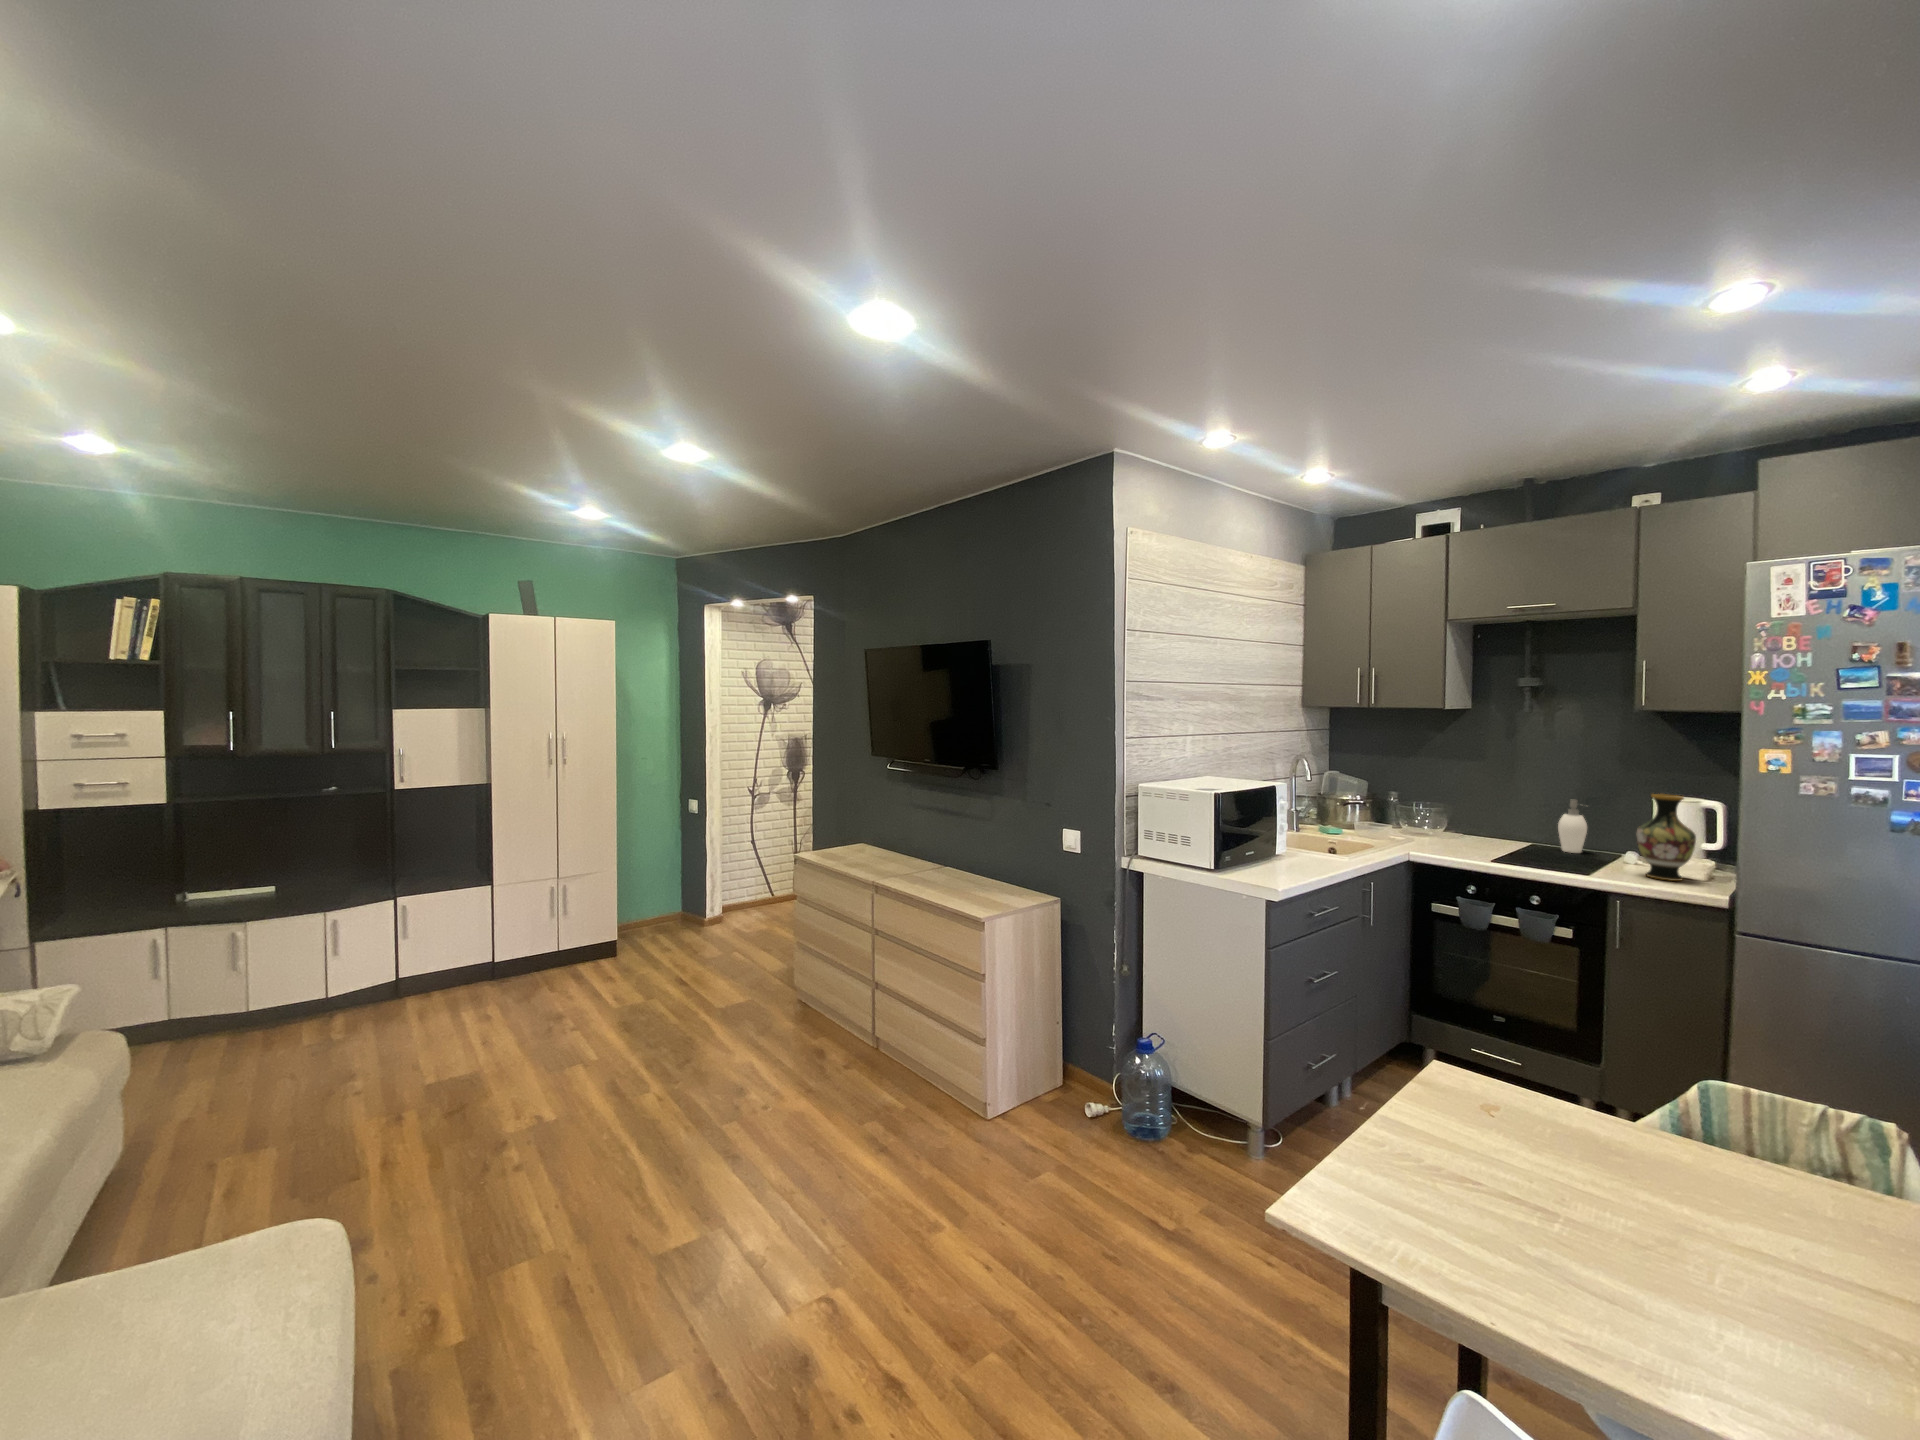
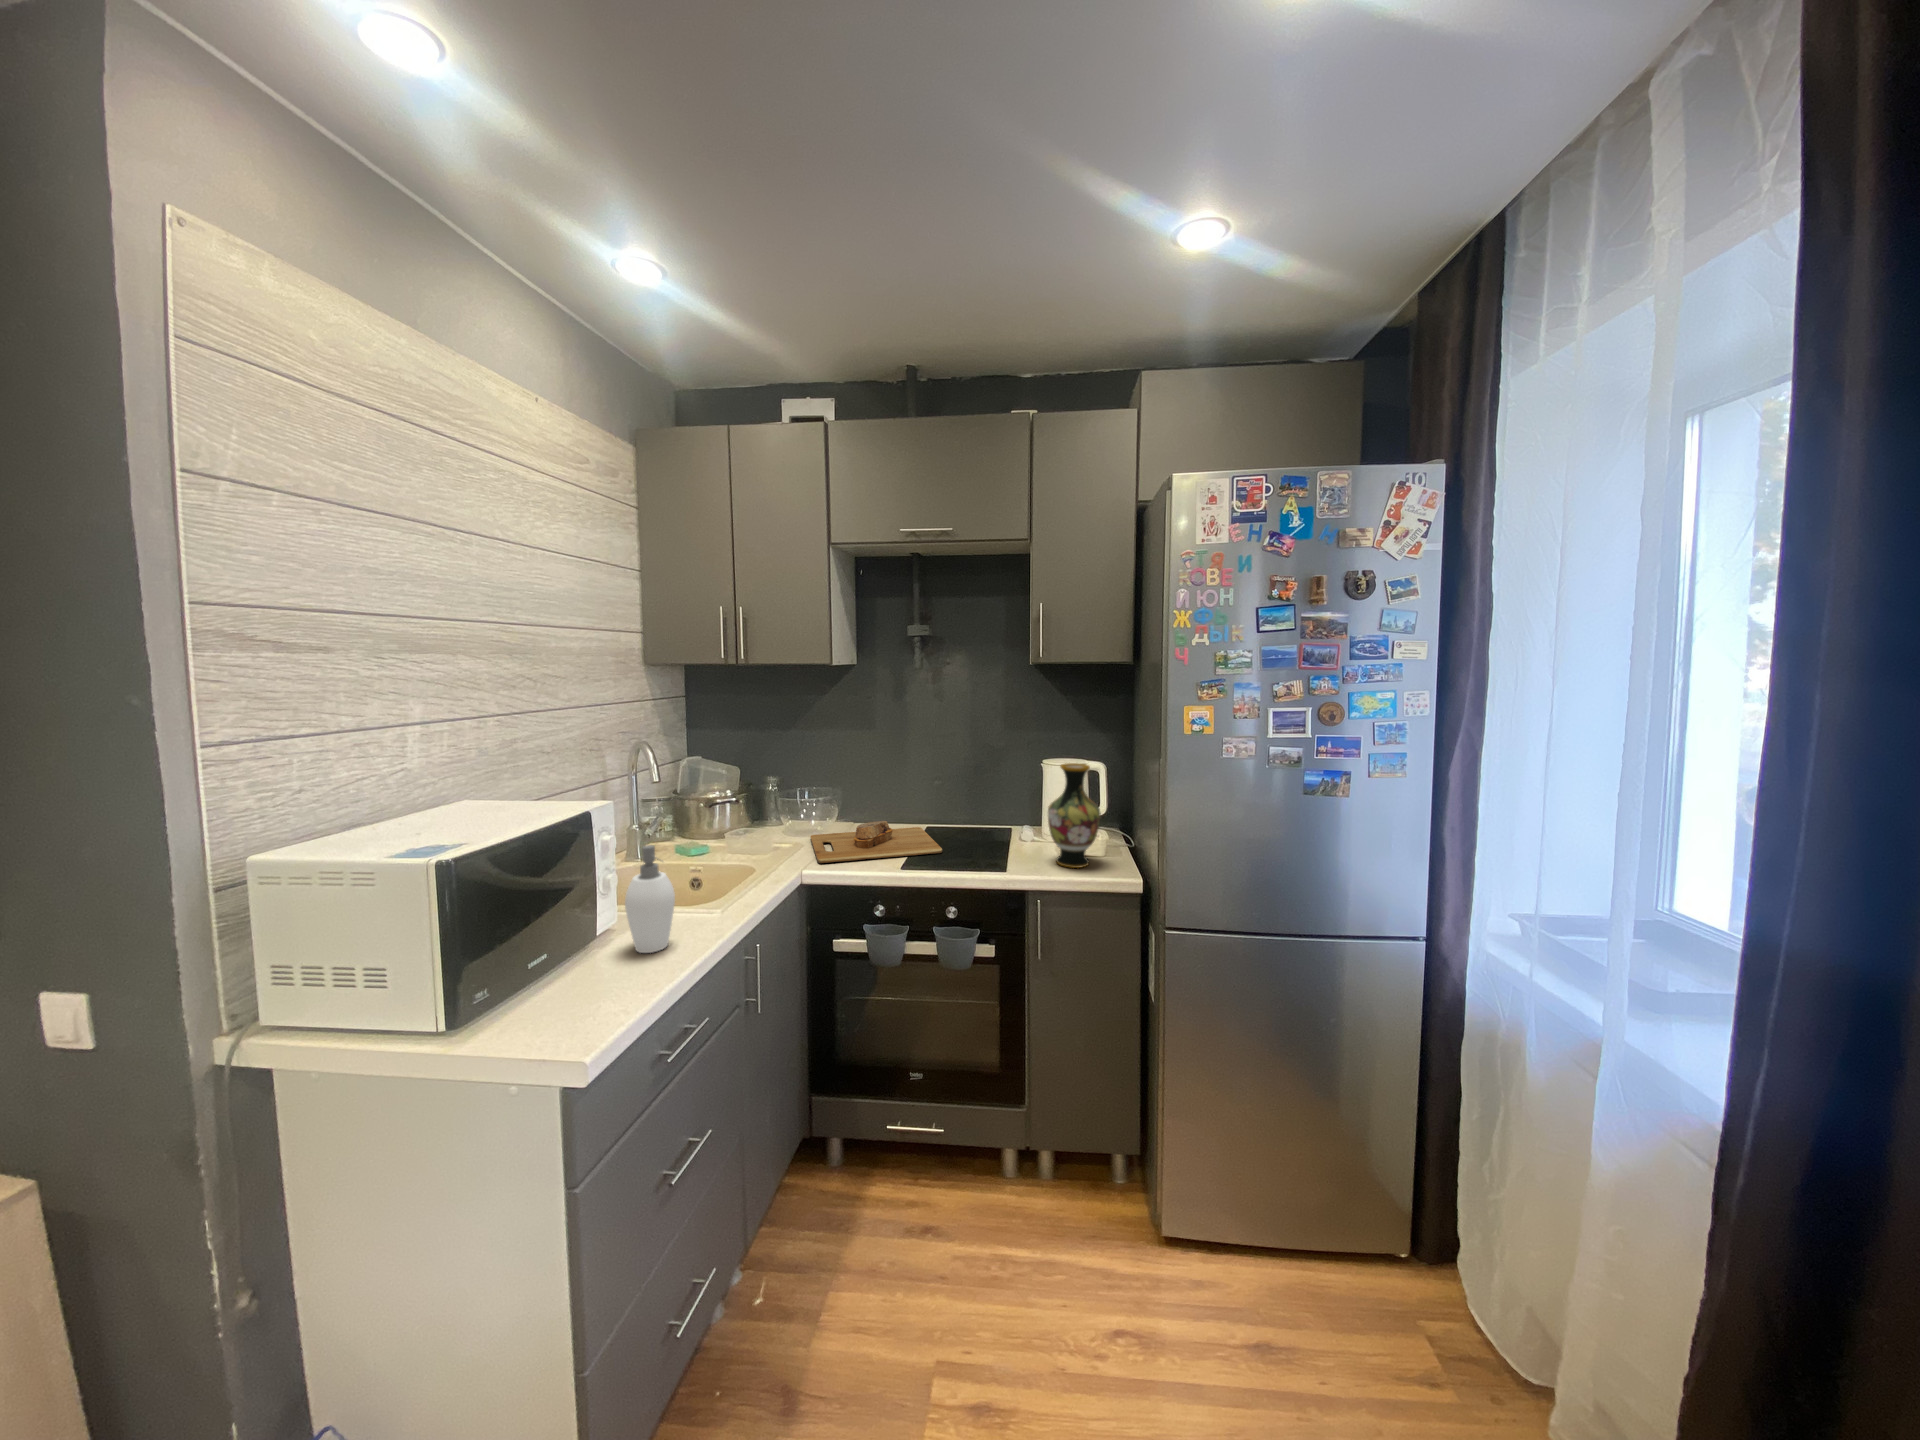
soap dispenser: present [1558,800,1587,853] -> present [625,845,675,953]
cutting board: none [1419,829,1534,856] -> present [811,821,942,863]

